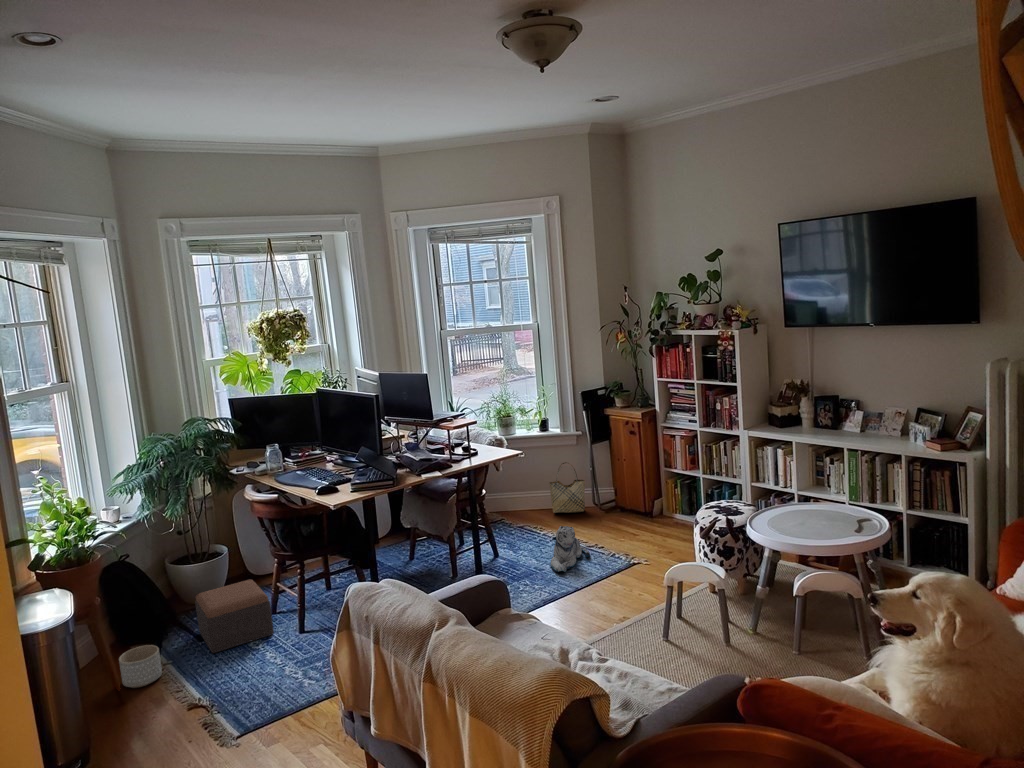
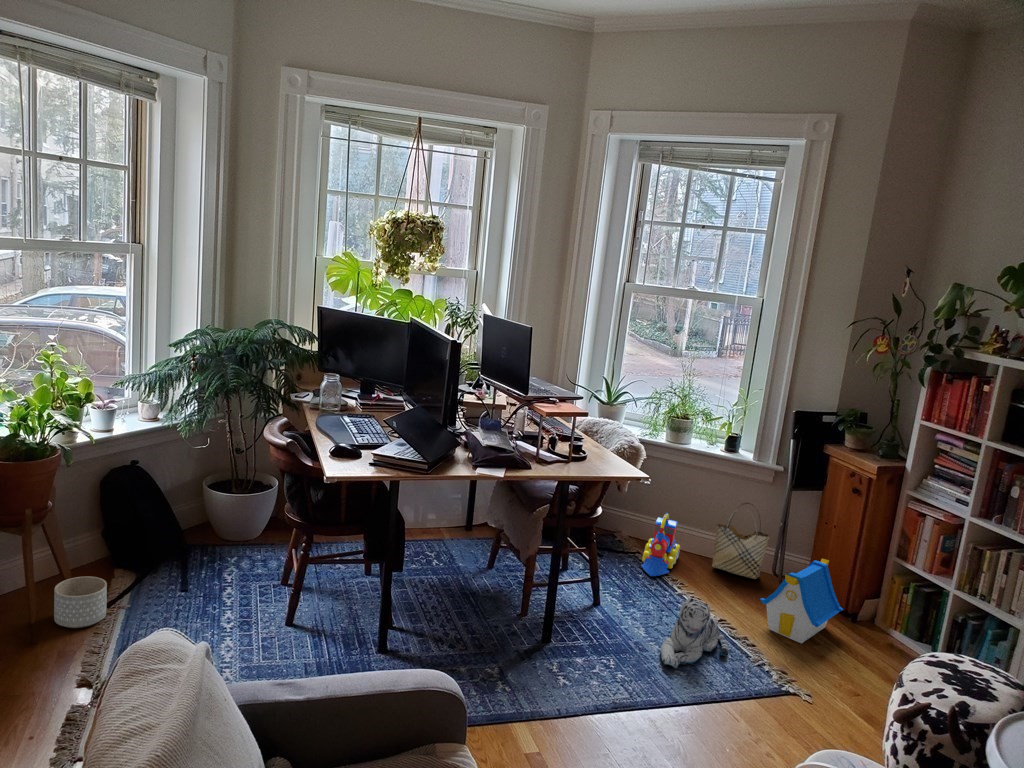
toy house: none [596,482,645,537] -> present [760,559,843,643]
toy train: none [506,485,529,530] -> present [641,513,680,576]
footstool: present [195,580,274,653] -> none [174,532,267,615]

